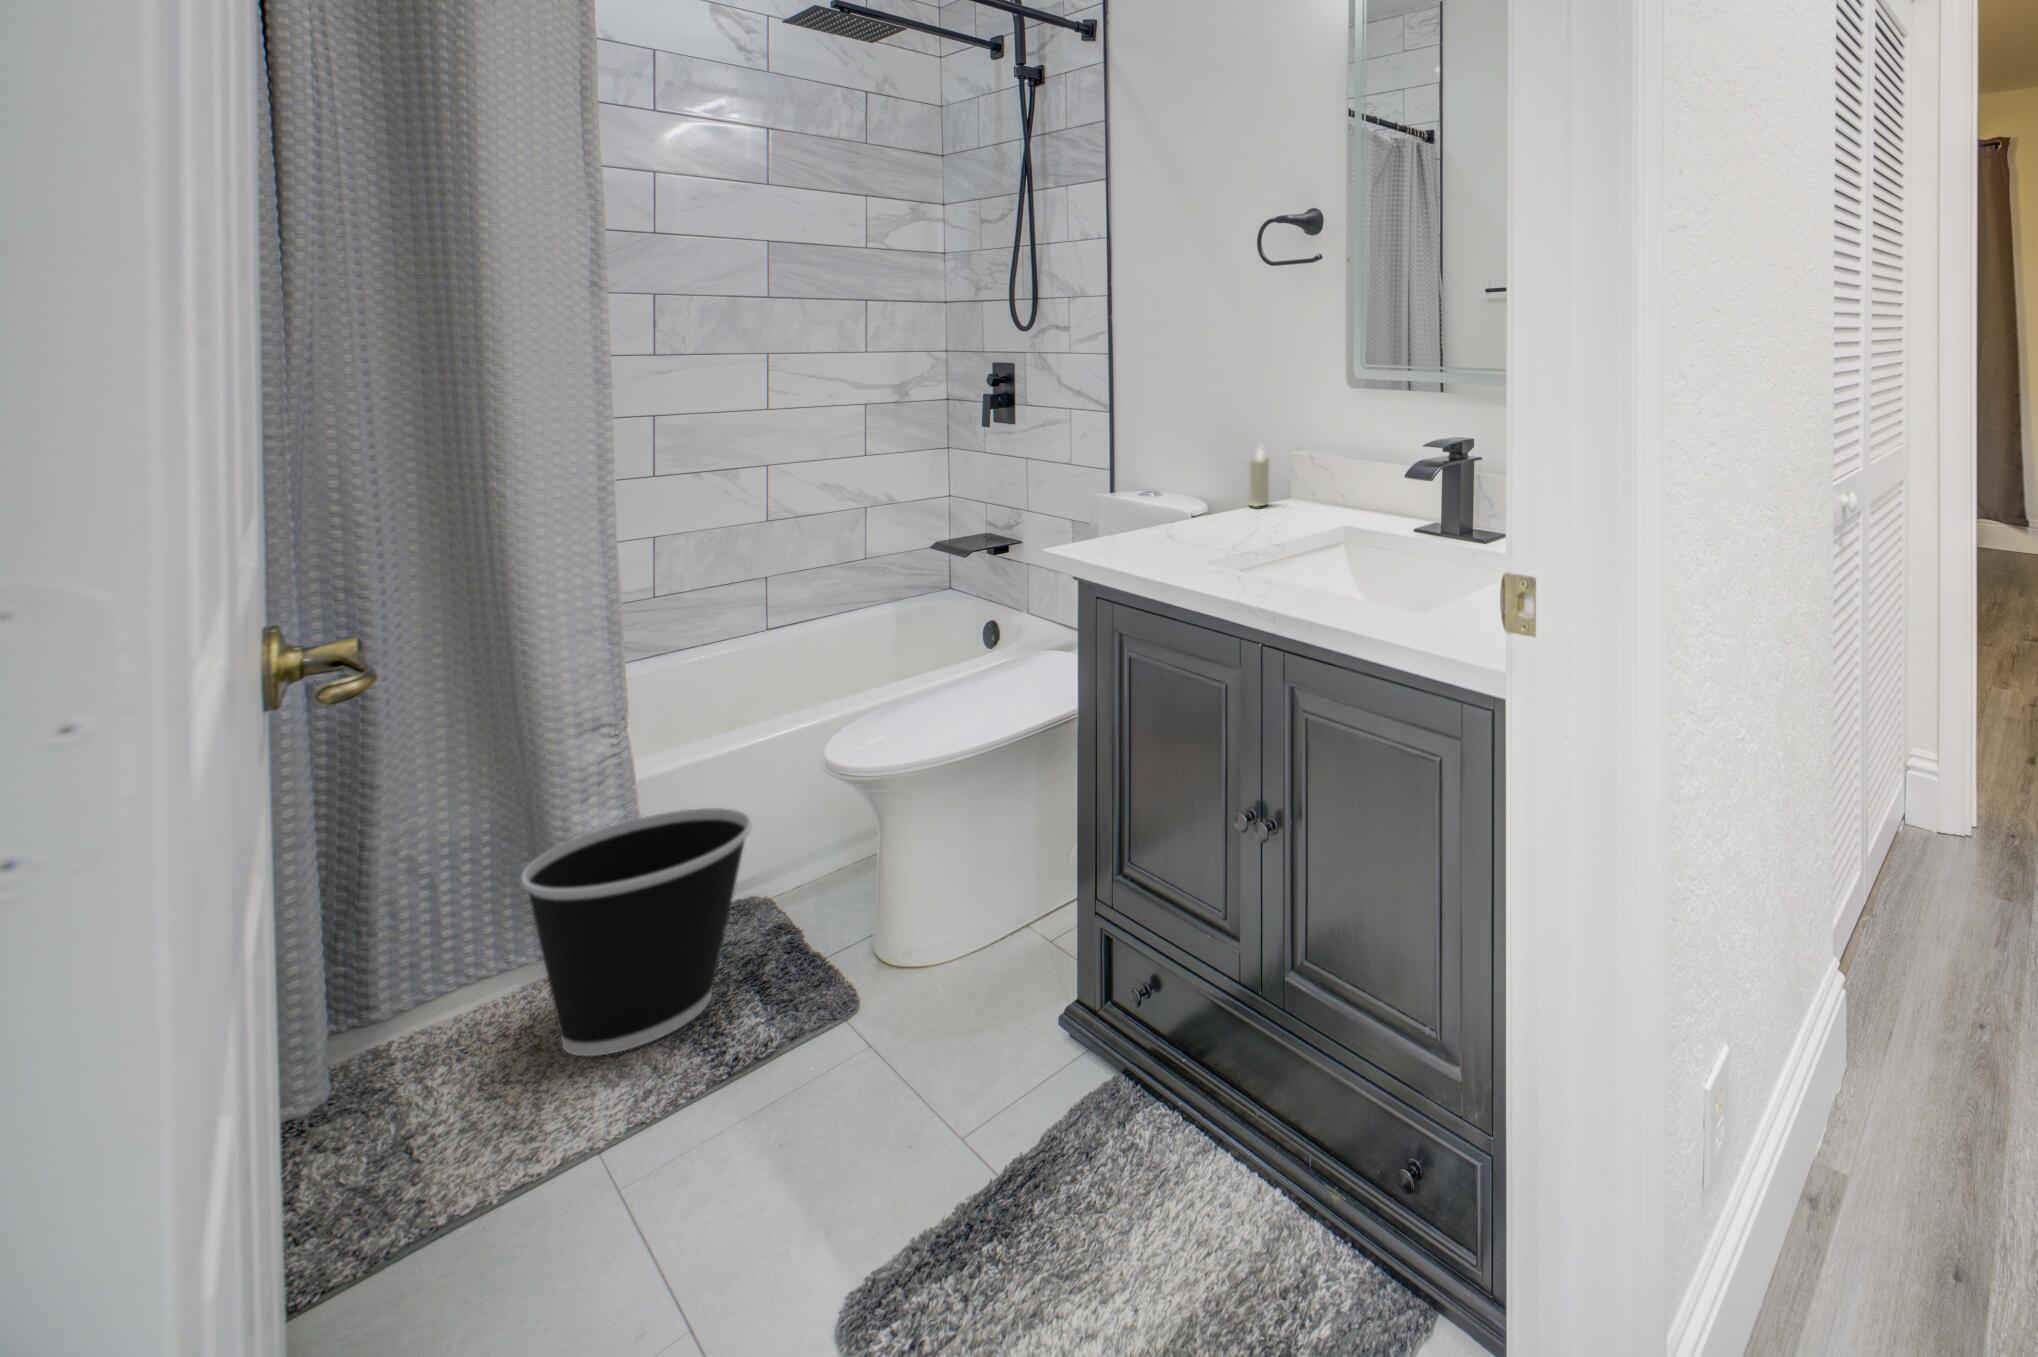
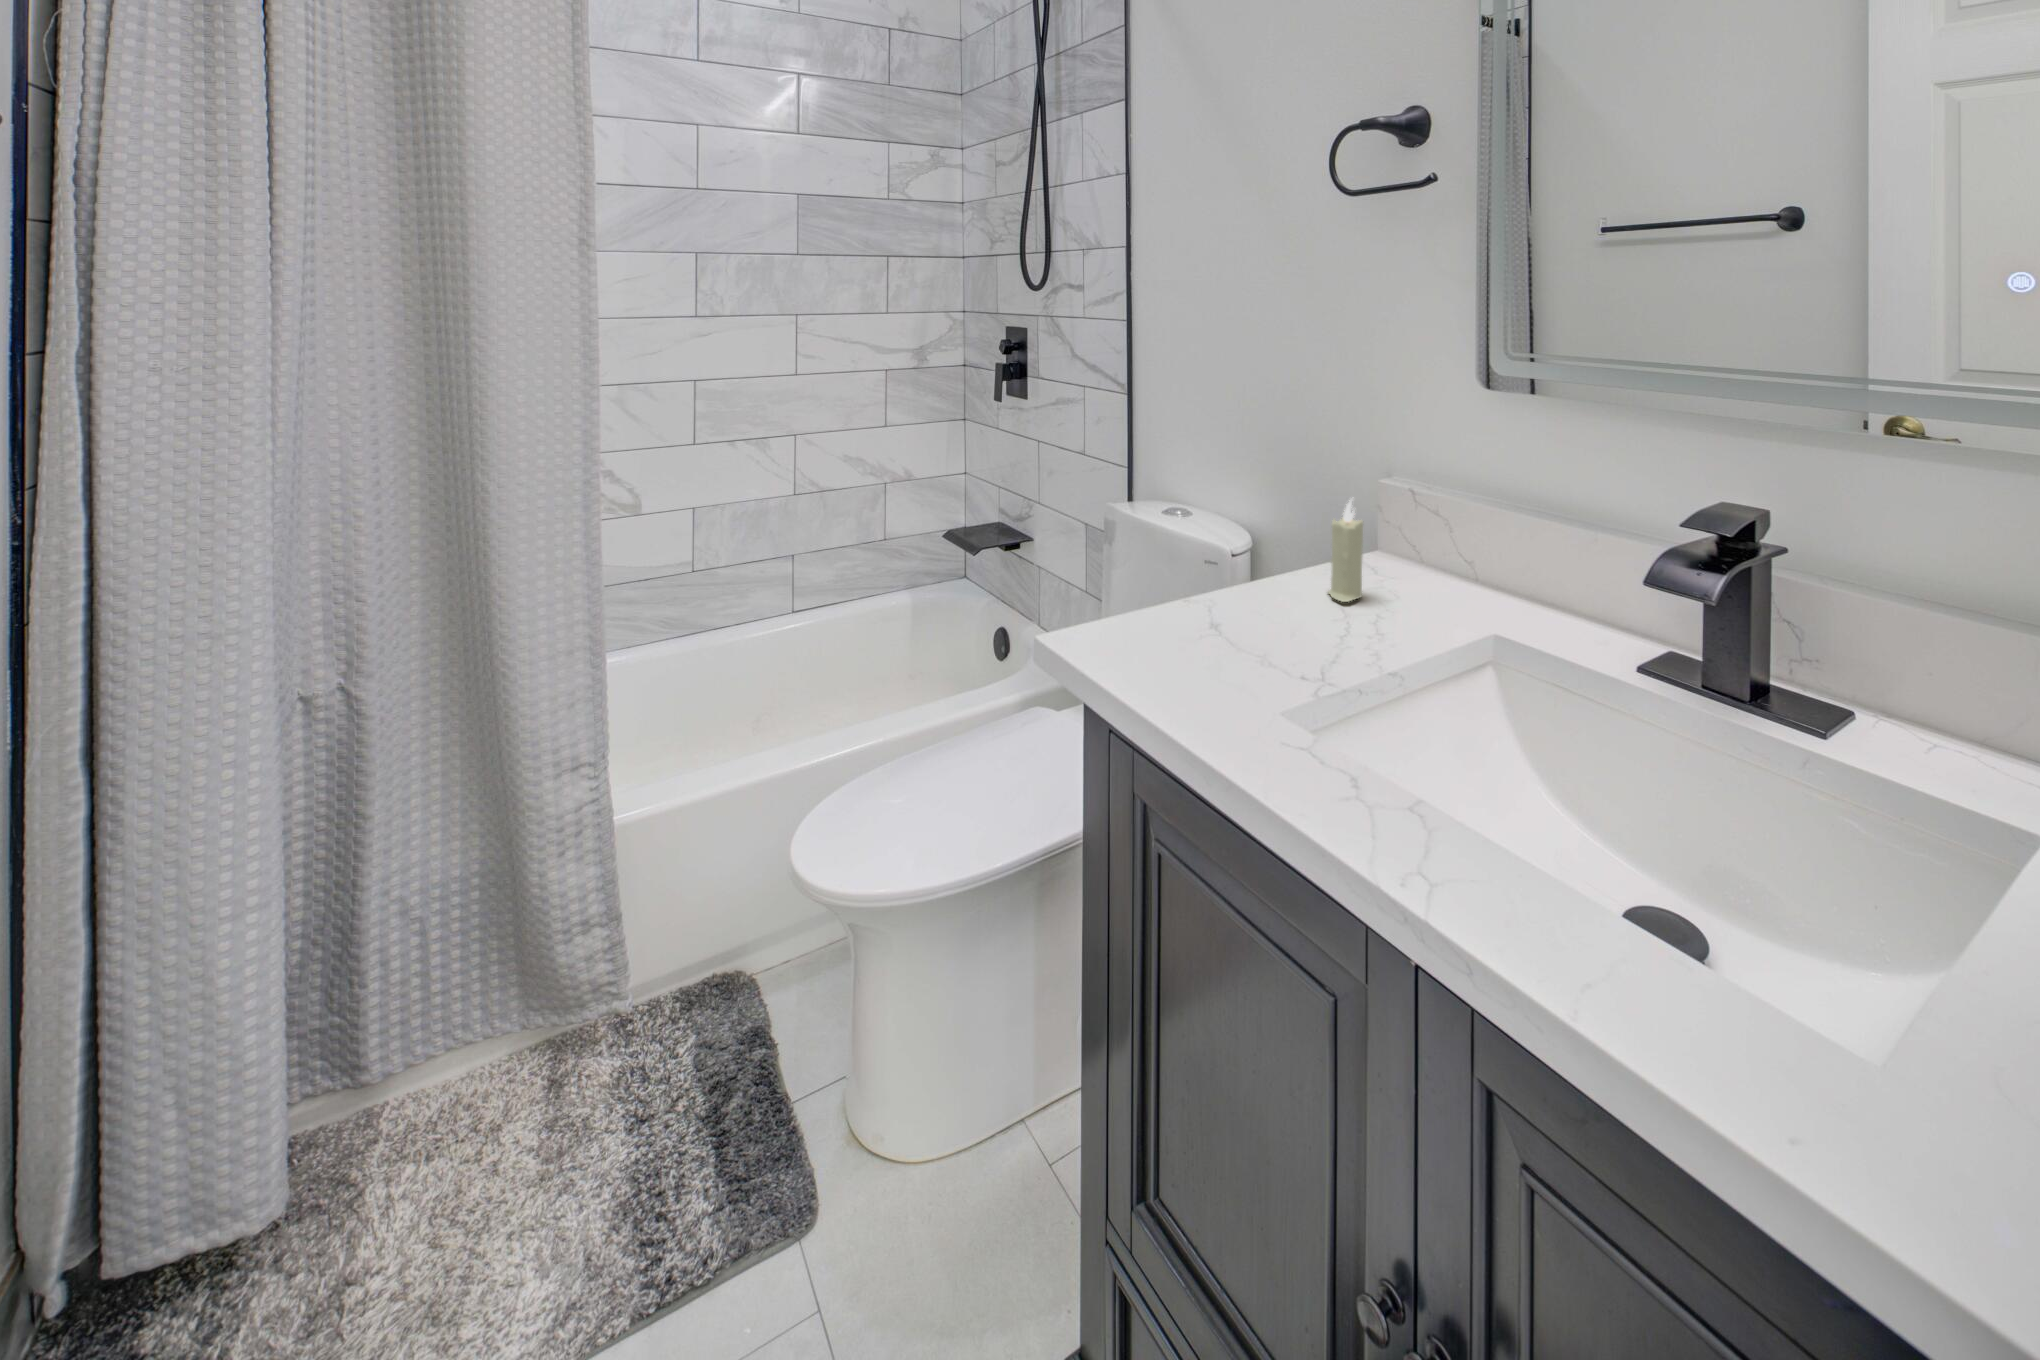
wastebasket: present [521,808,752,1056] -> none [466,883,712,1207]

